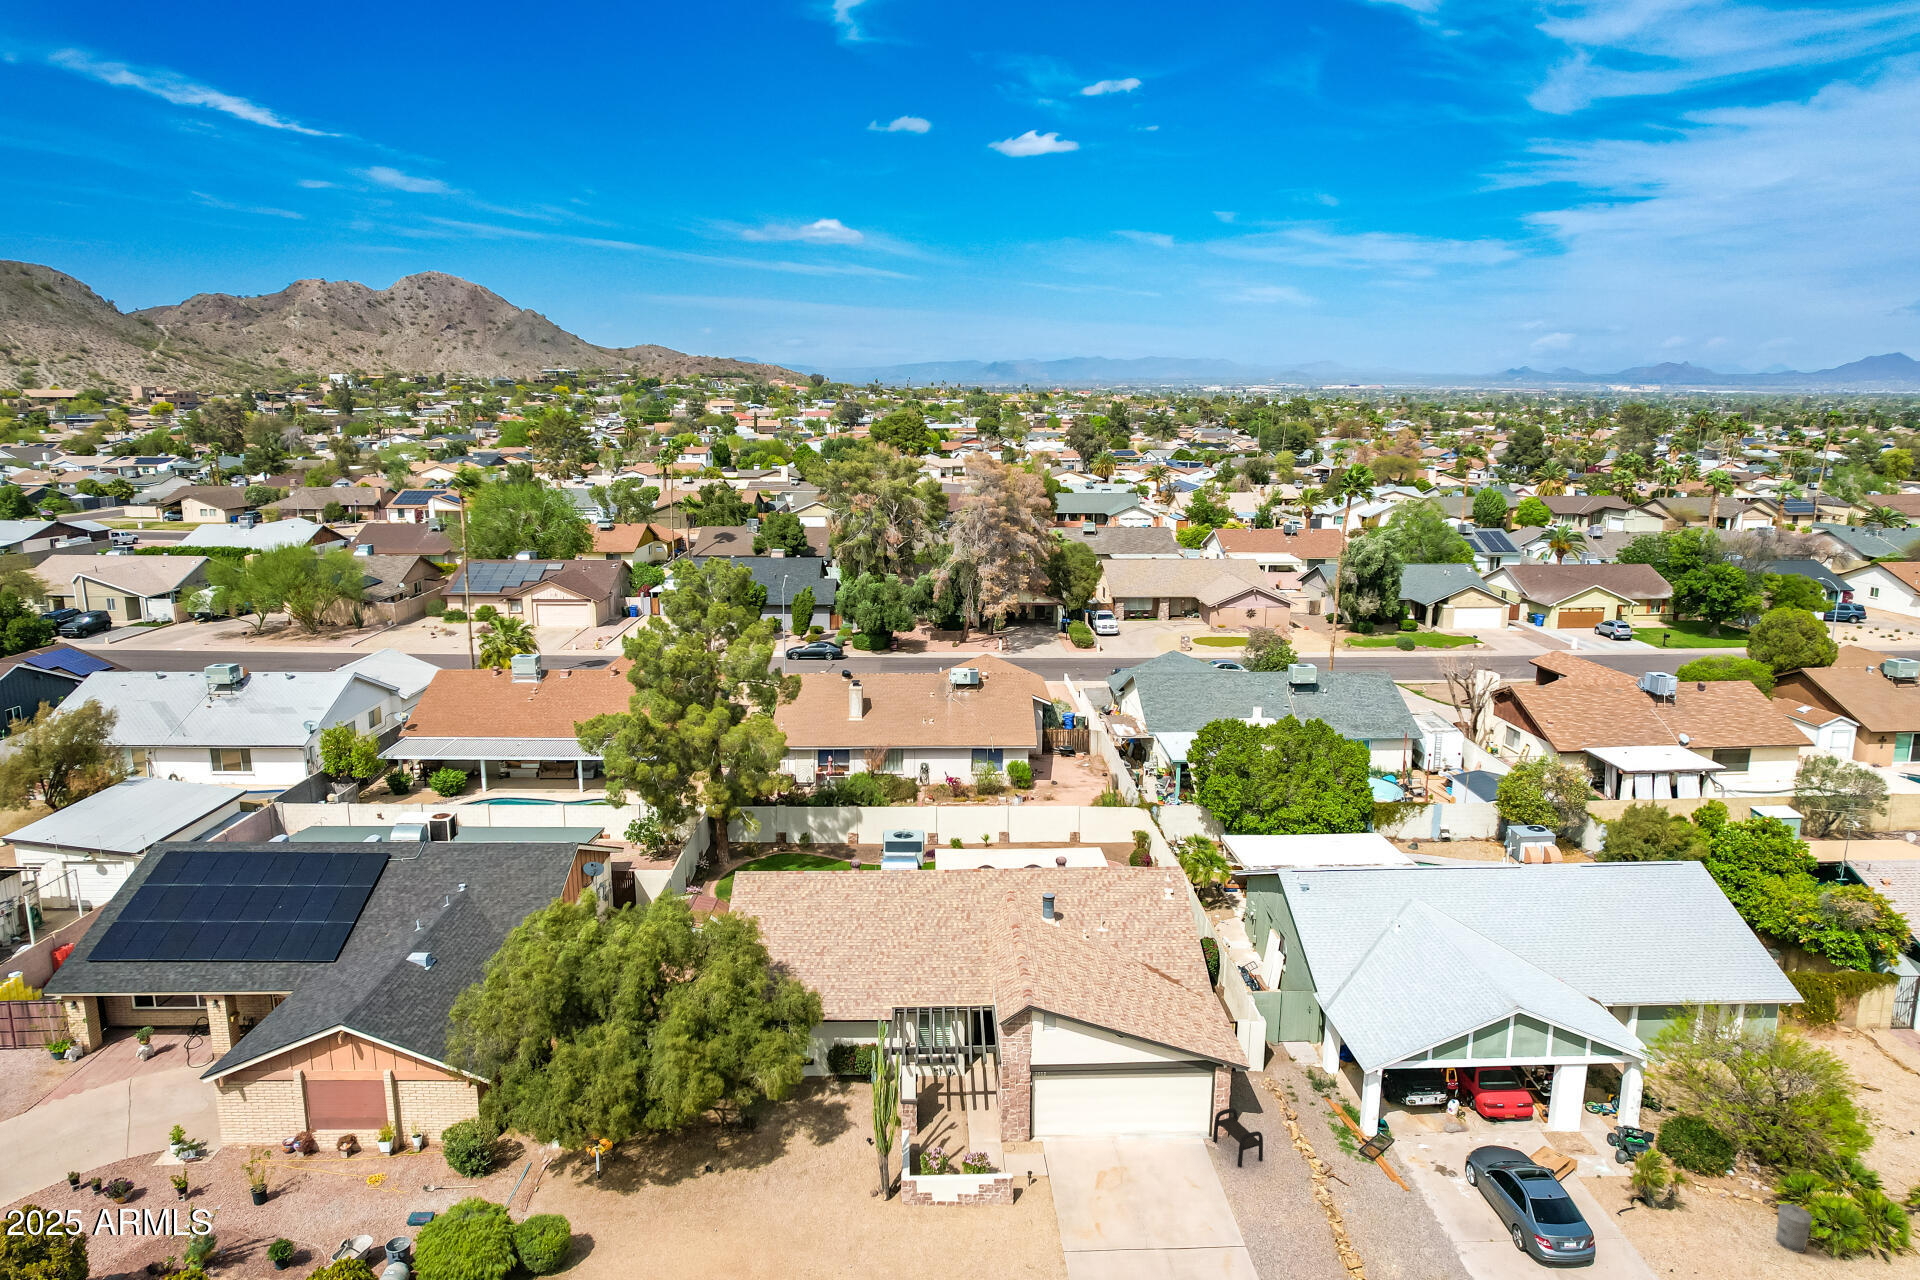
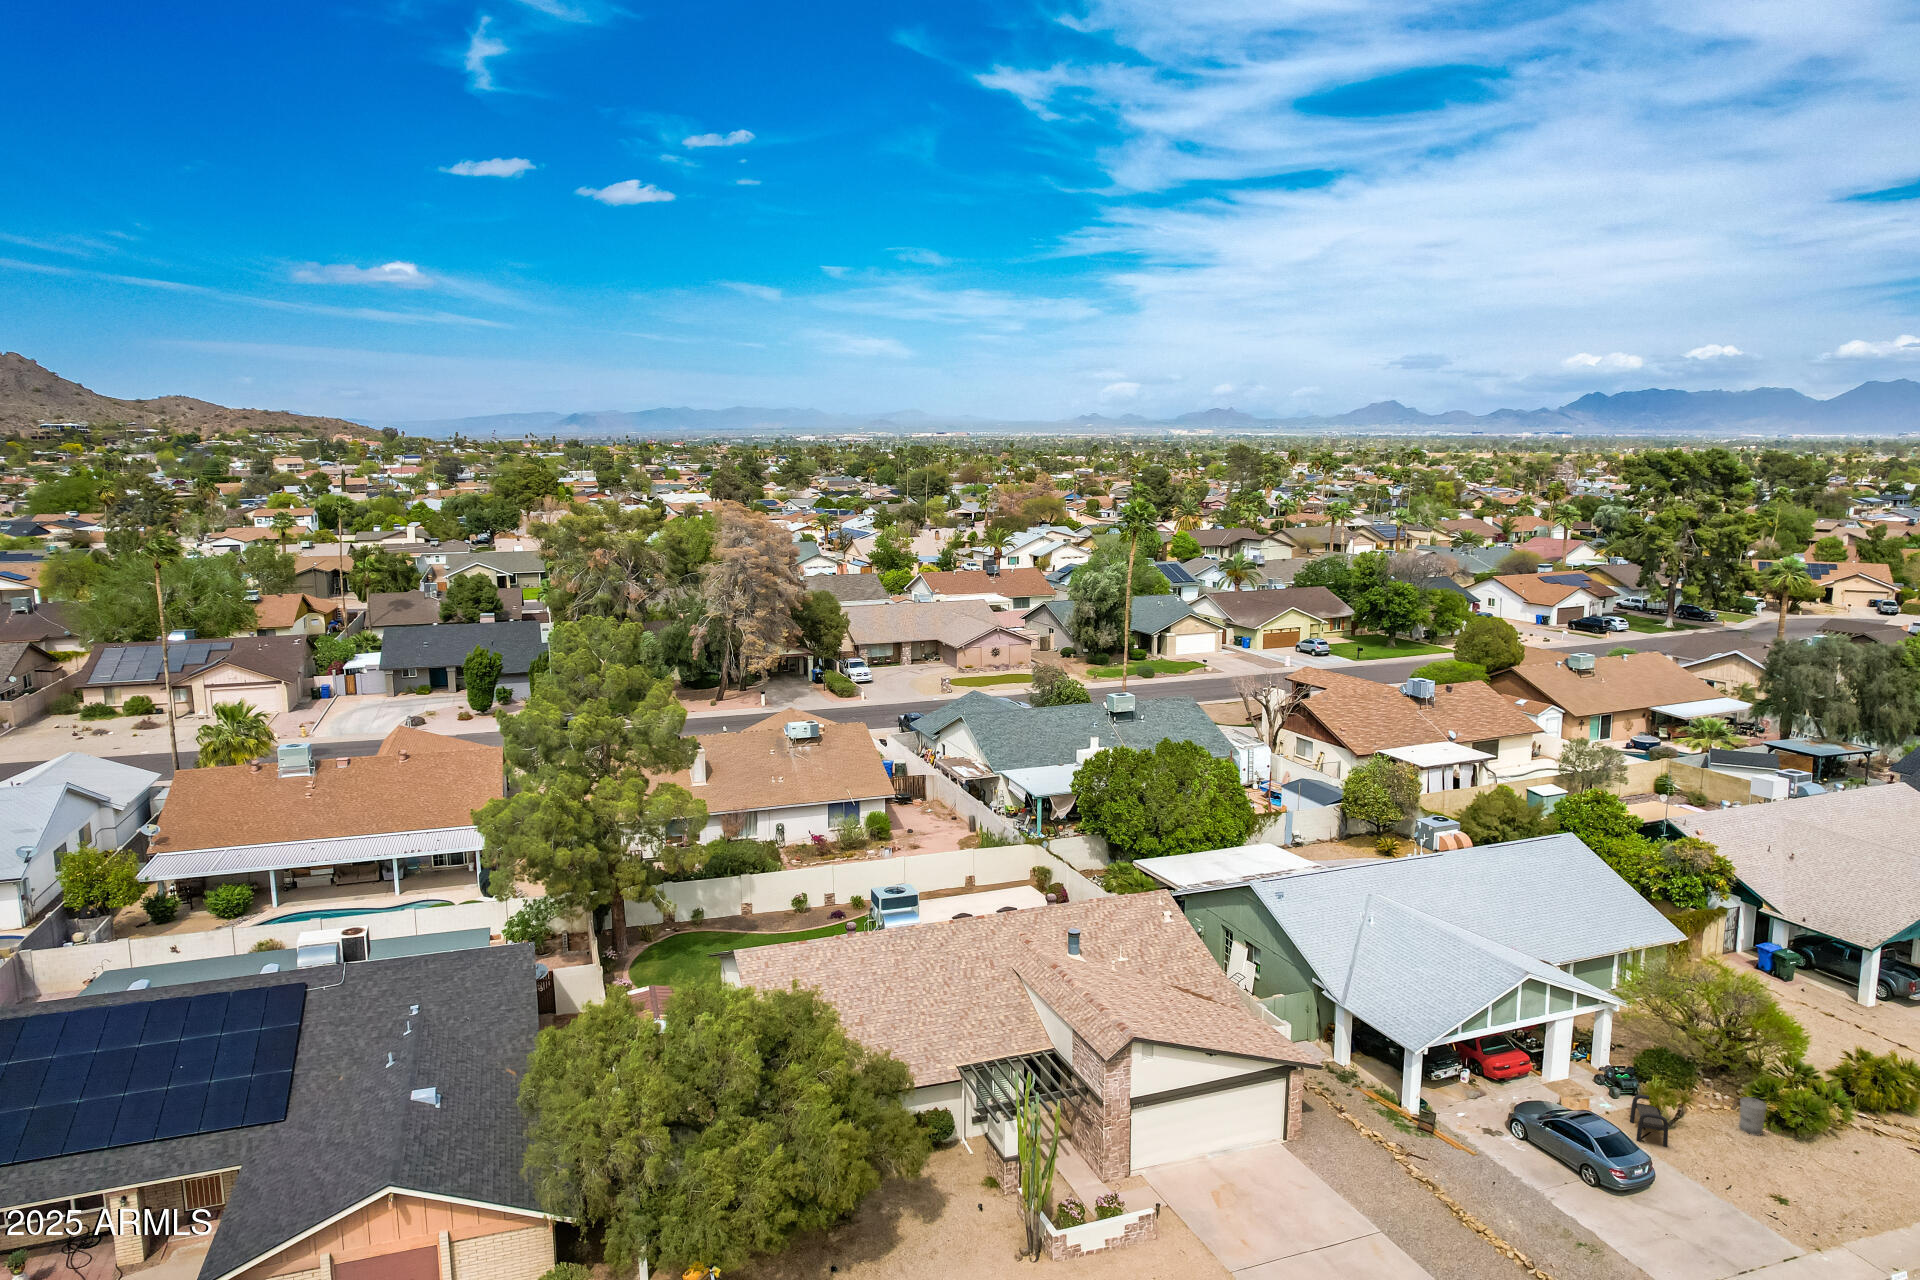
bench: present [1213,1108,1263,1167] -> present [1630,1095,1668,1147]

